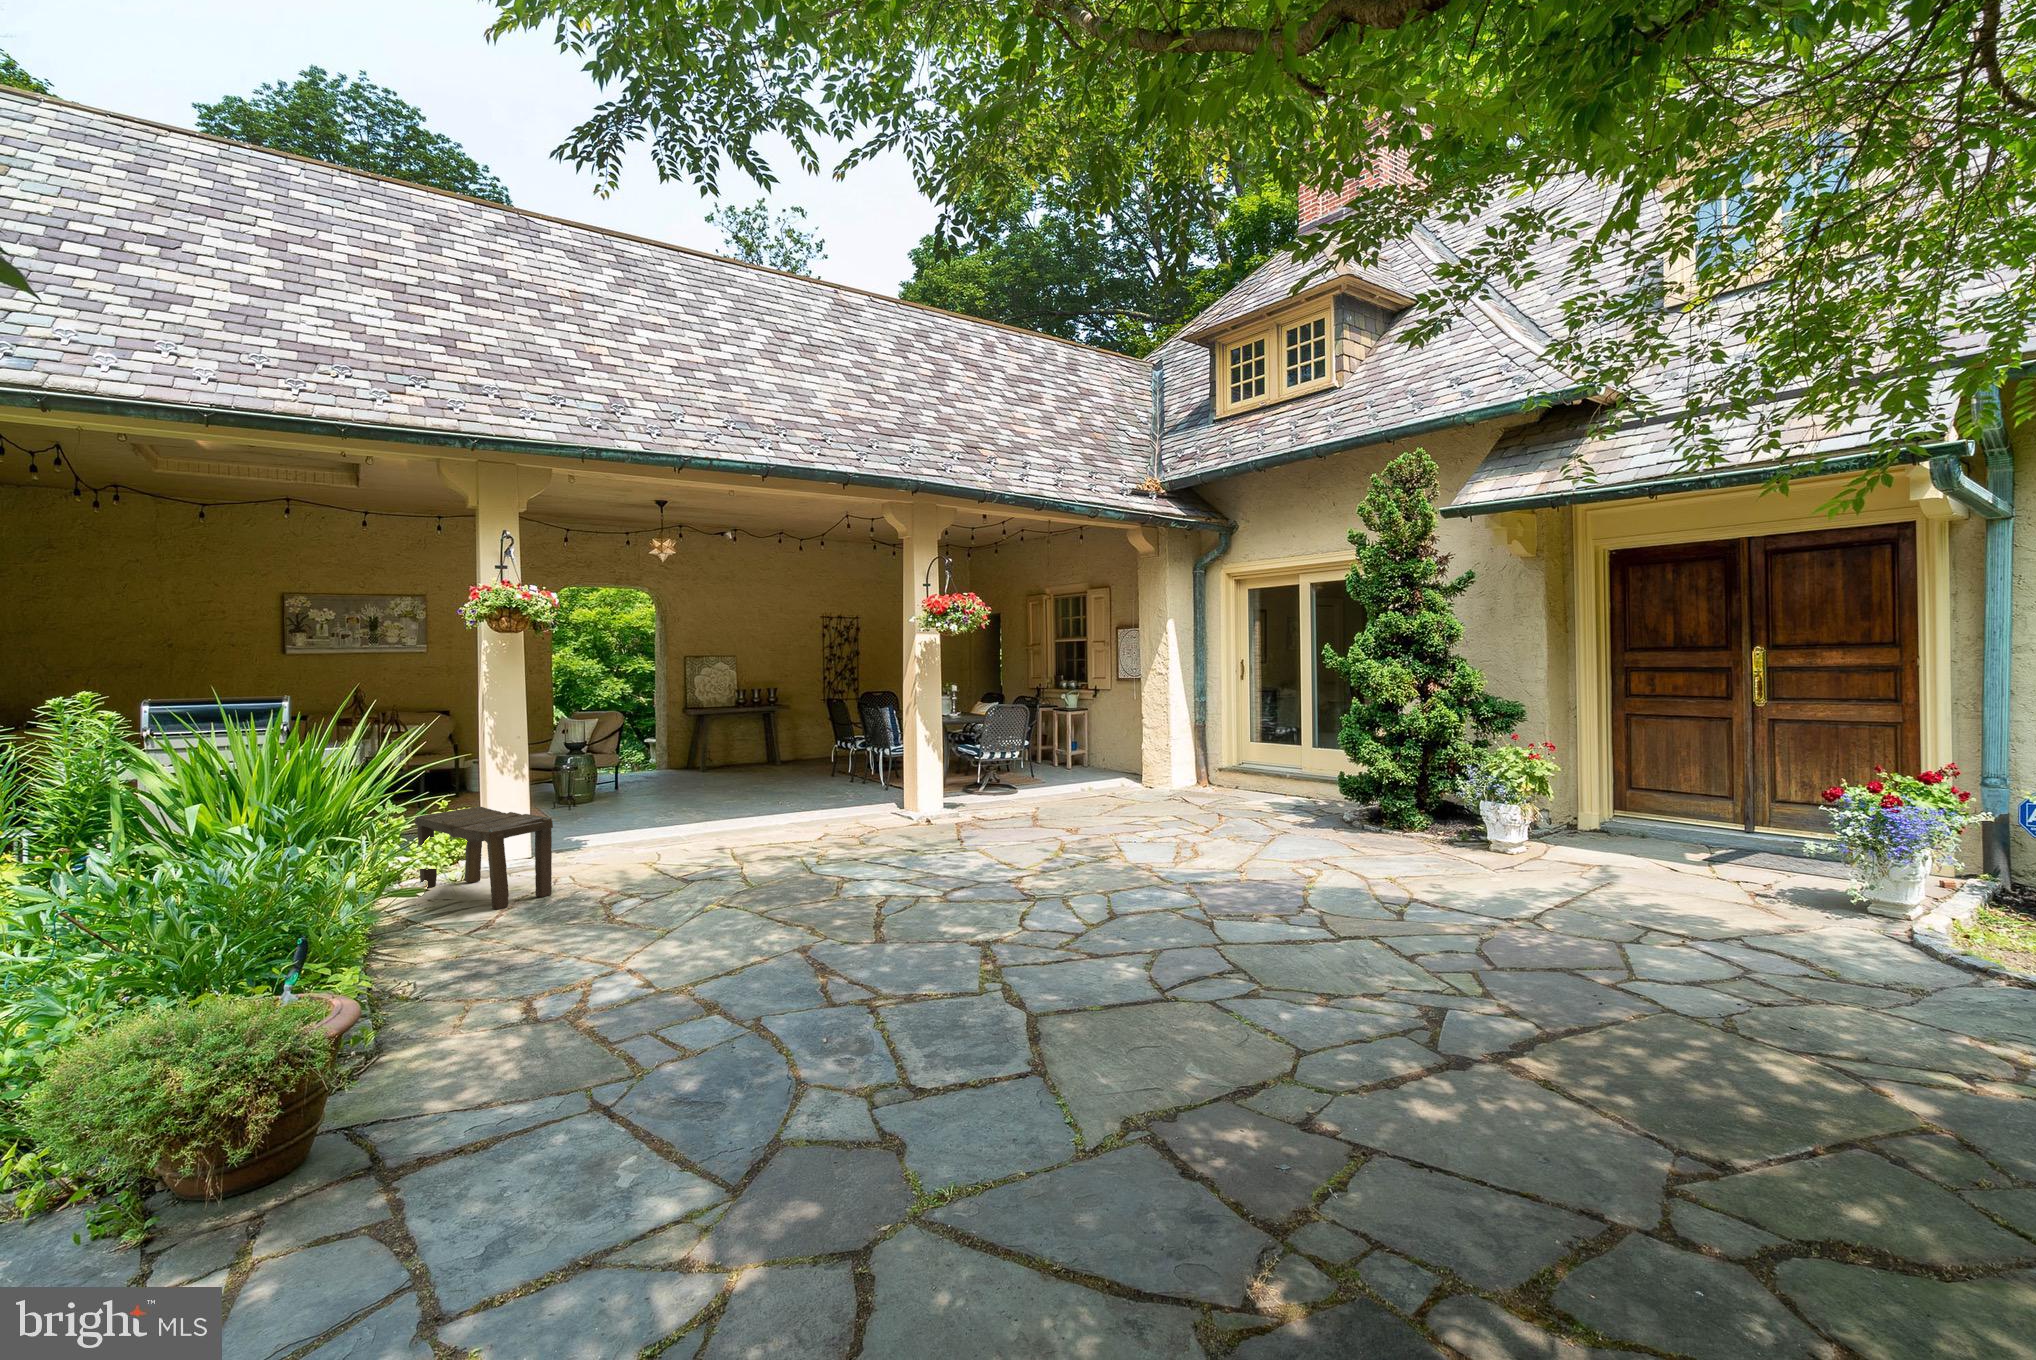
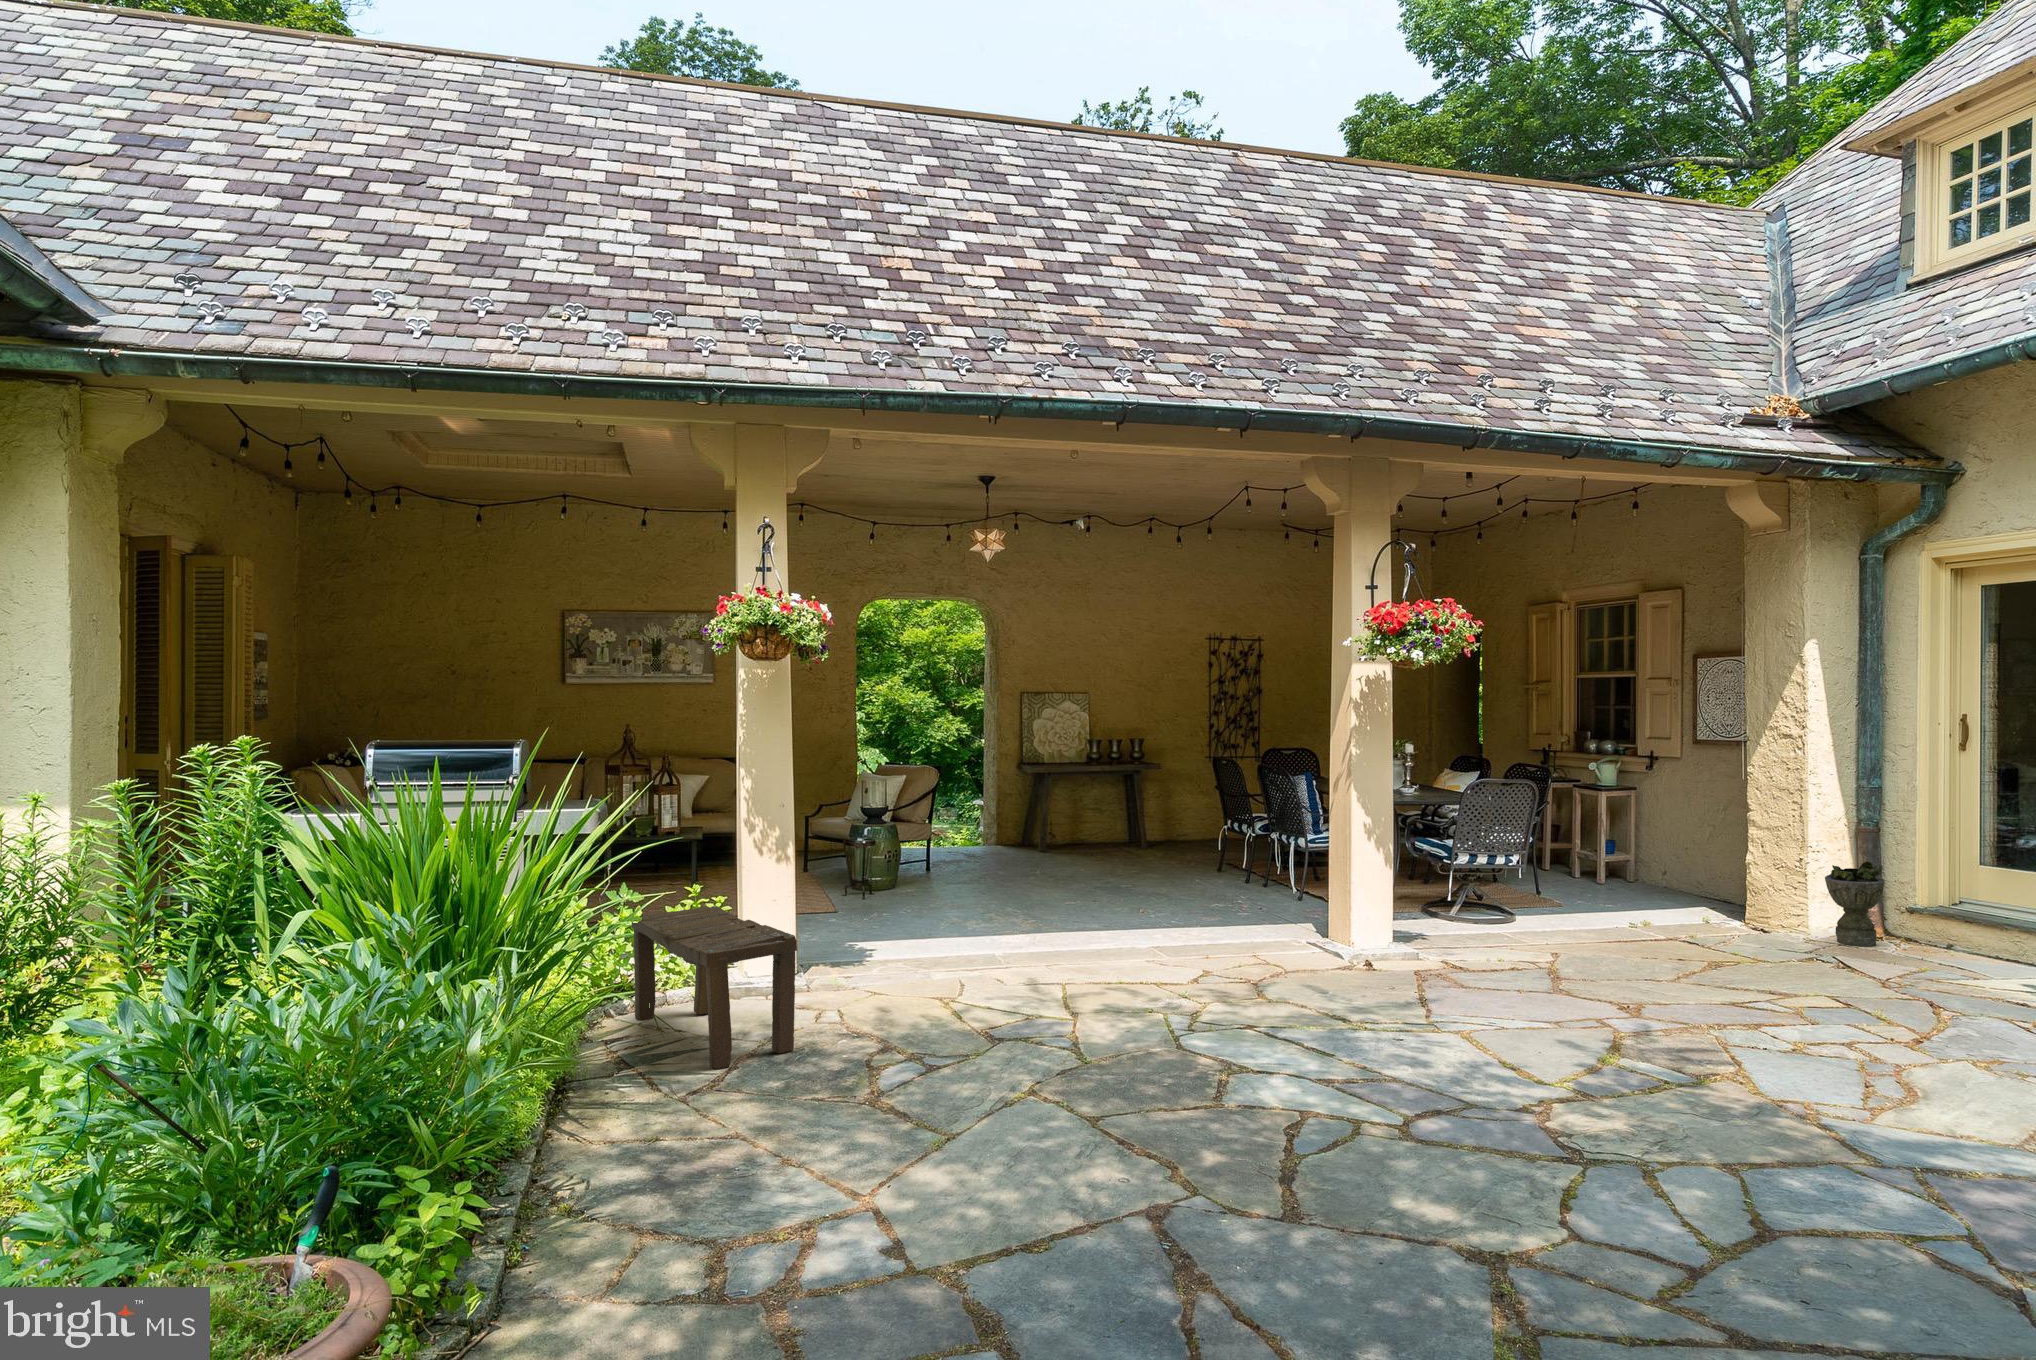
planter: none [1176,744,1204,791] -> present [1825,861,1885,947]

